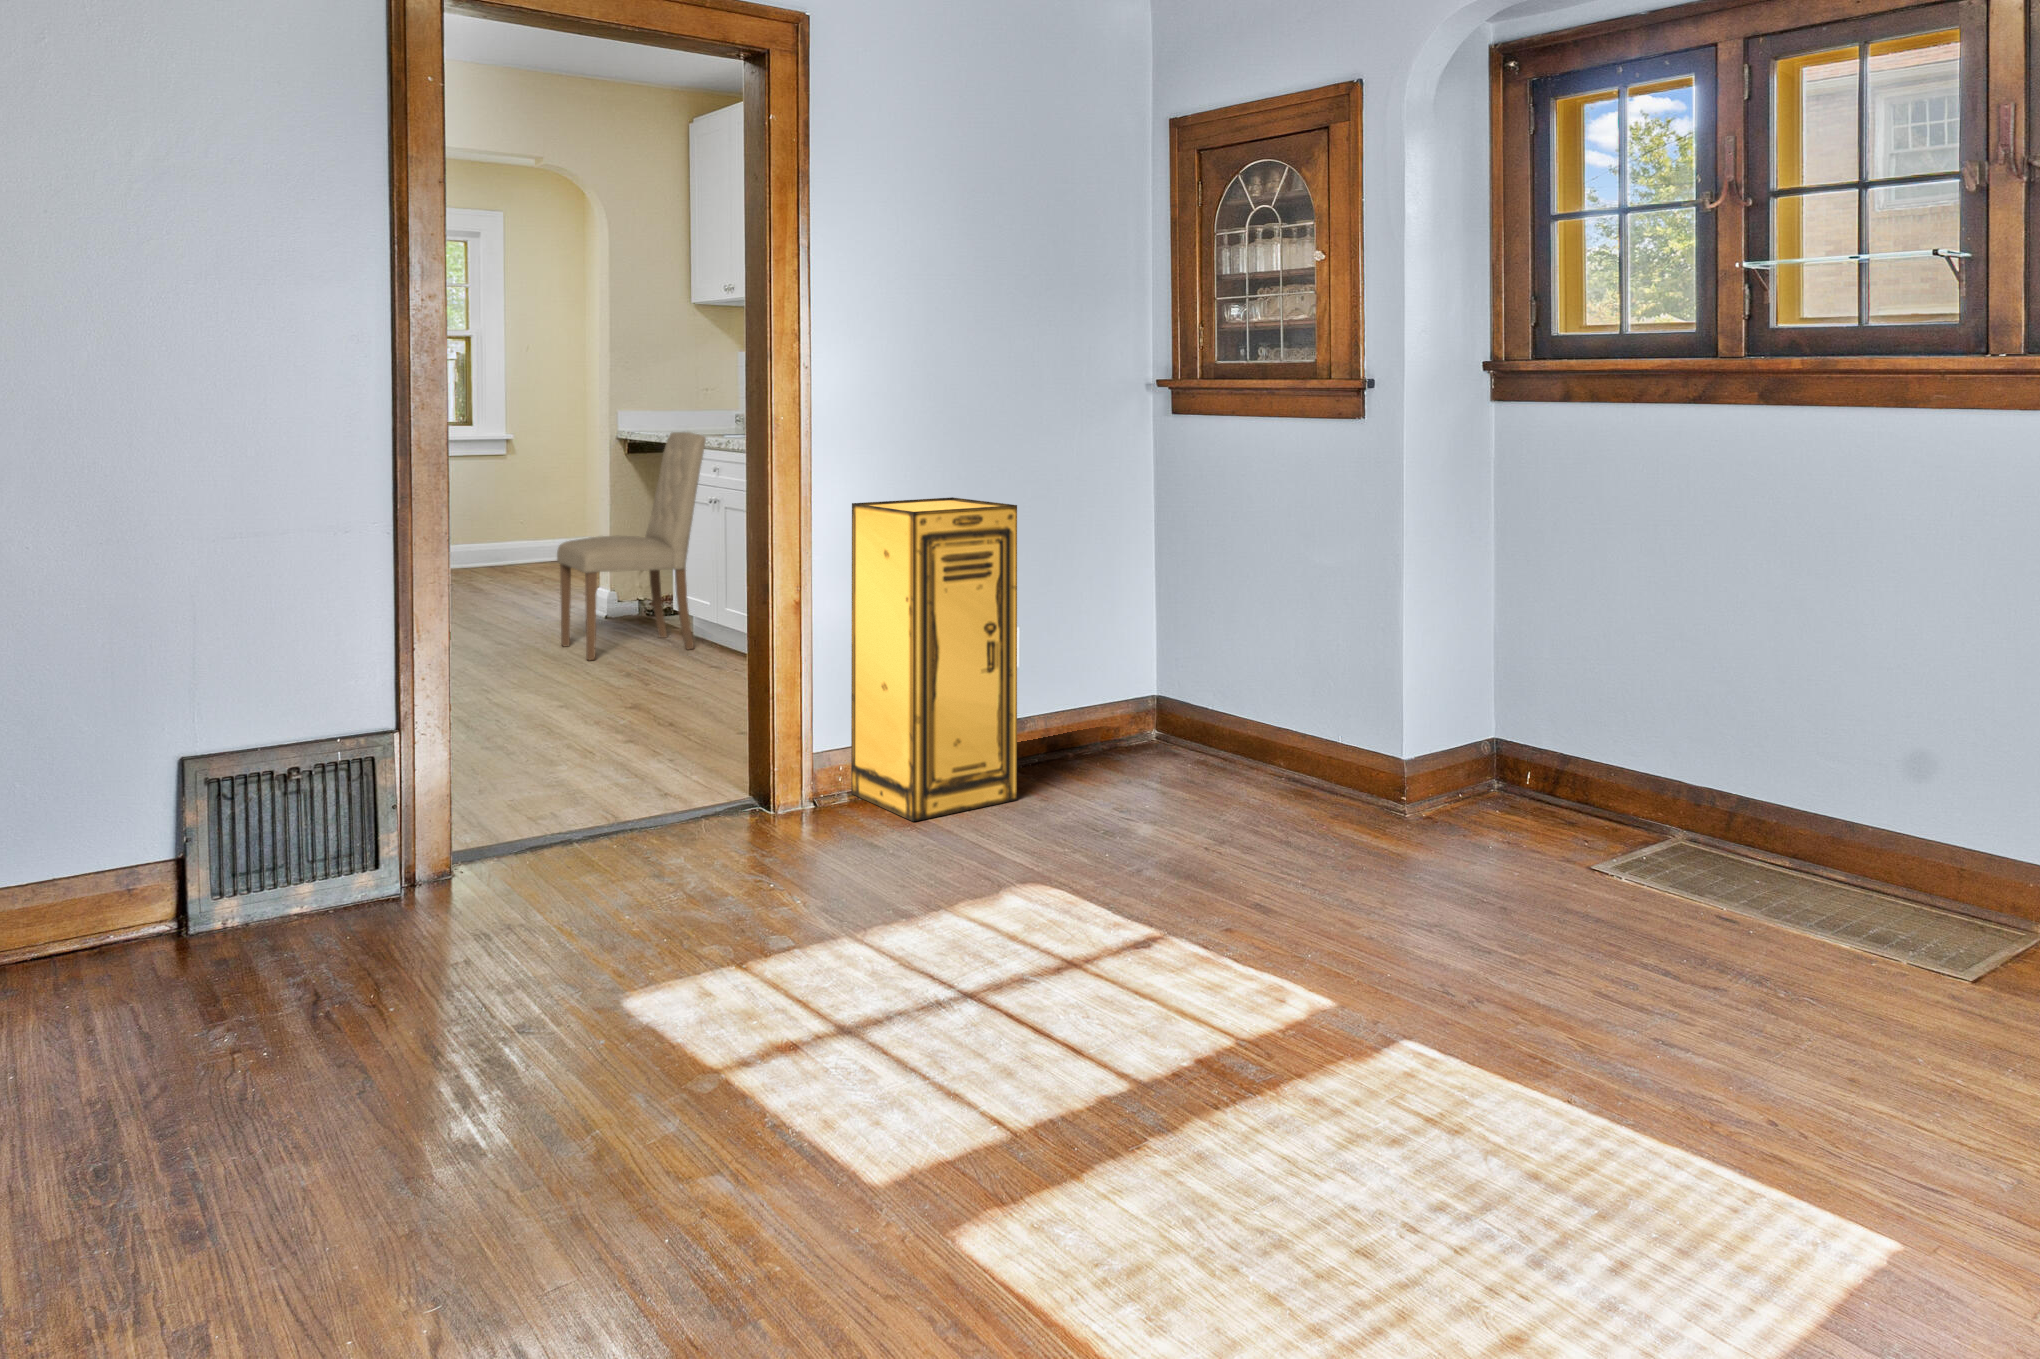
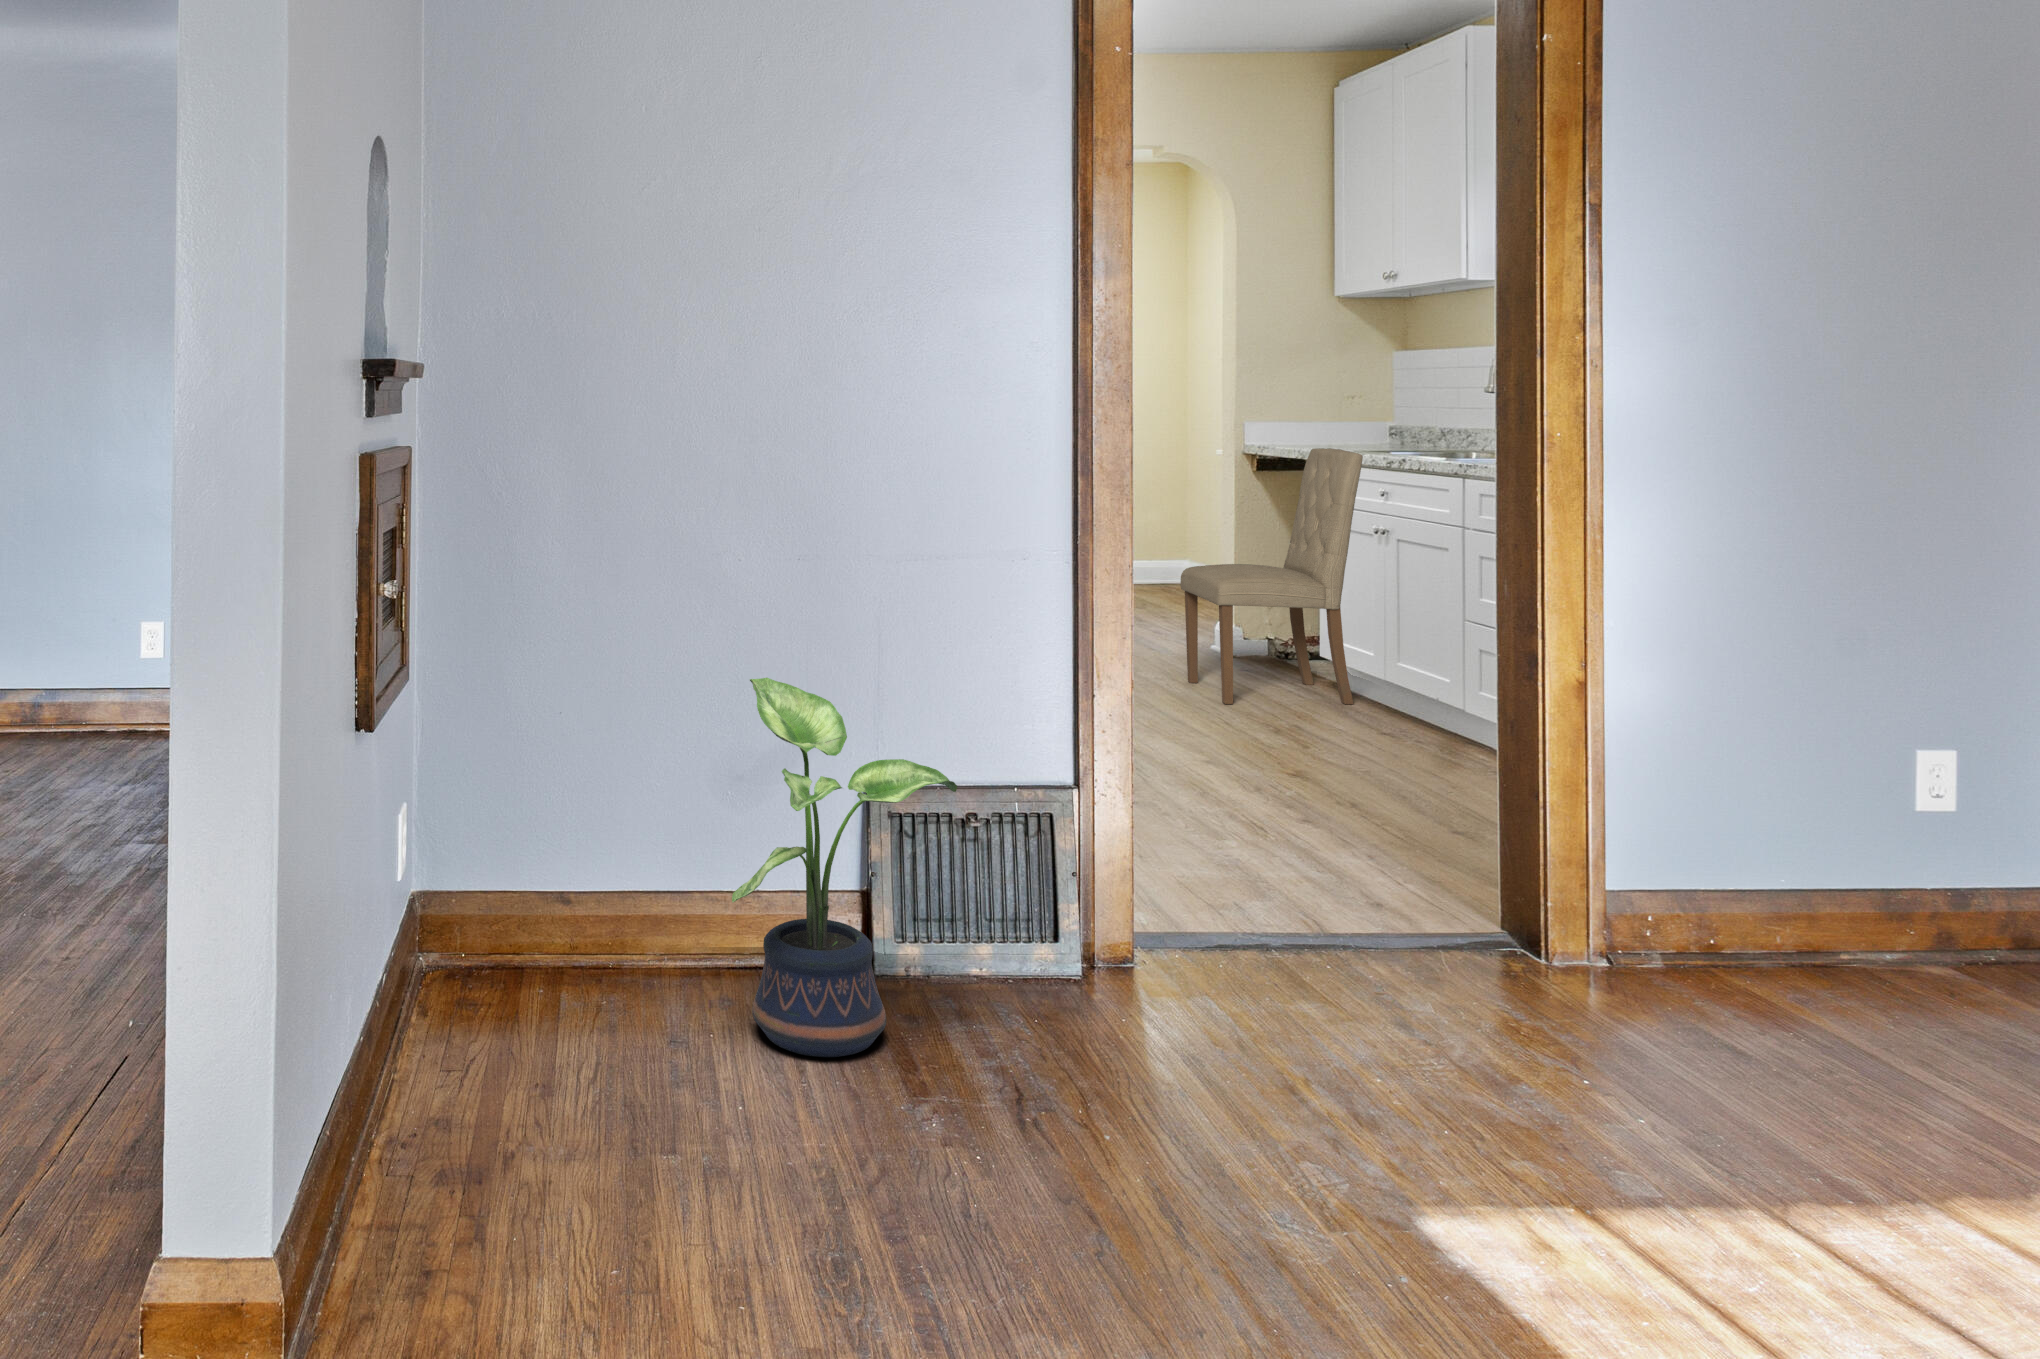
storage cabinet: present [851,497,1017,822] -> none [1657,558,1988,1028]
potted plant: none [13,660,272,1020] -> present [732,678,957,1057]

